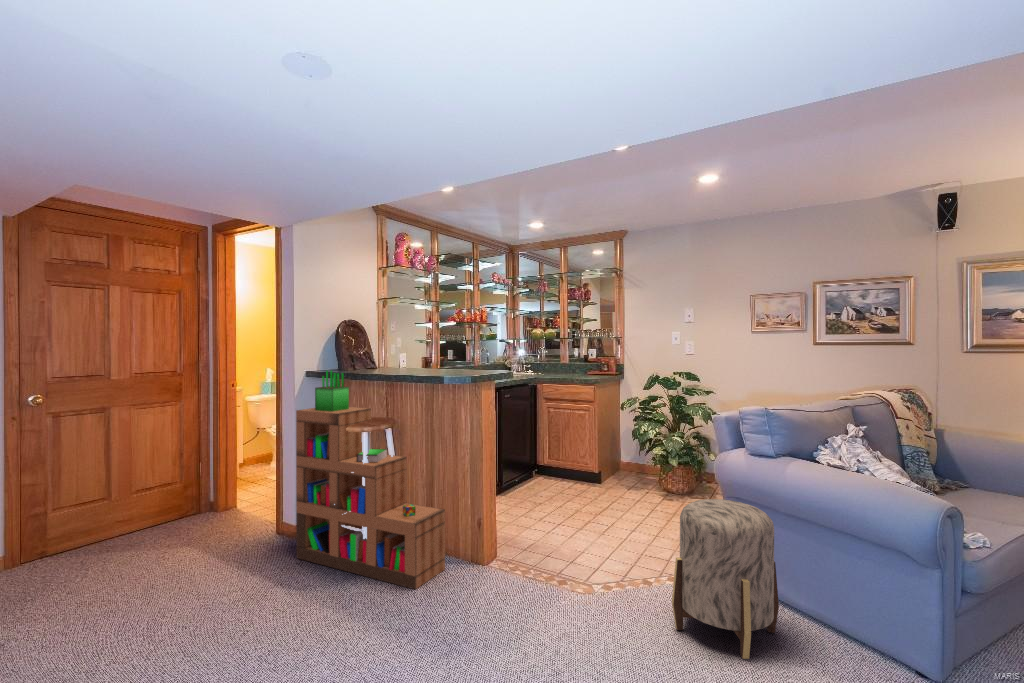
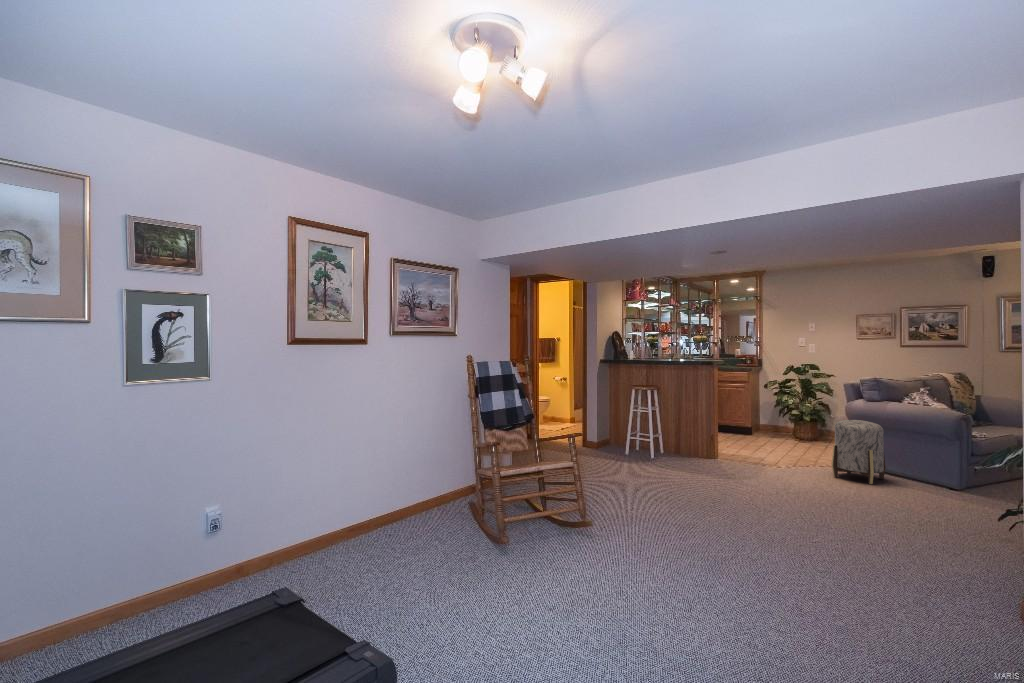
bookshelf: present [296,370,445,589] -> none [618,361,700,464]

